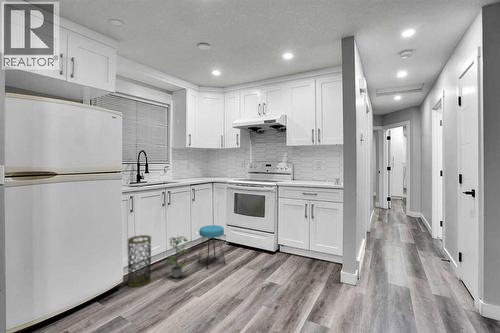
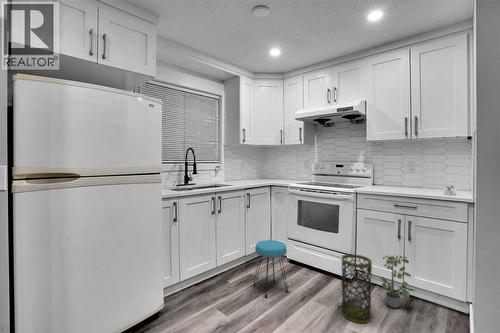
trash can: present [128,235,151,287] -> present [341,254,372,323]
potted plant: present [166,237,189,278] -> present [380,256,414,308]

